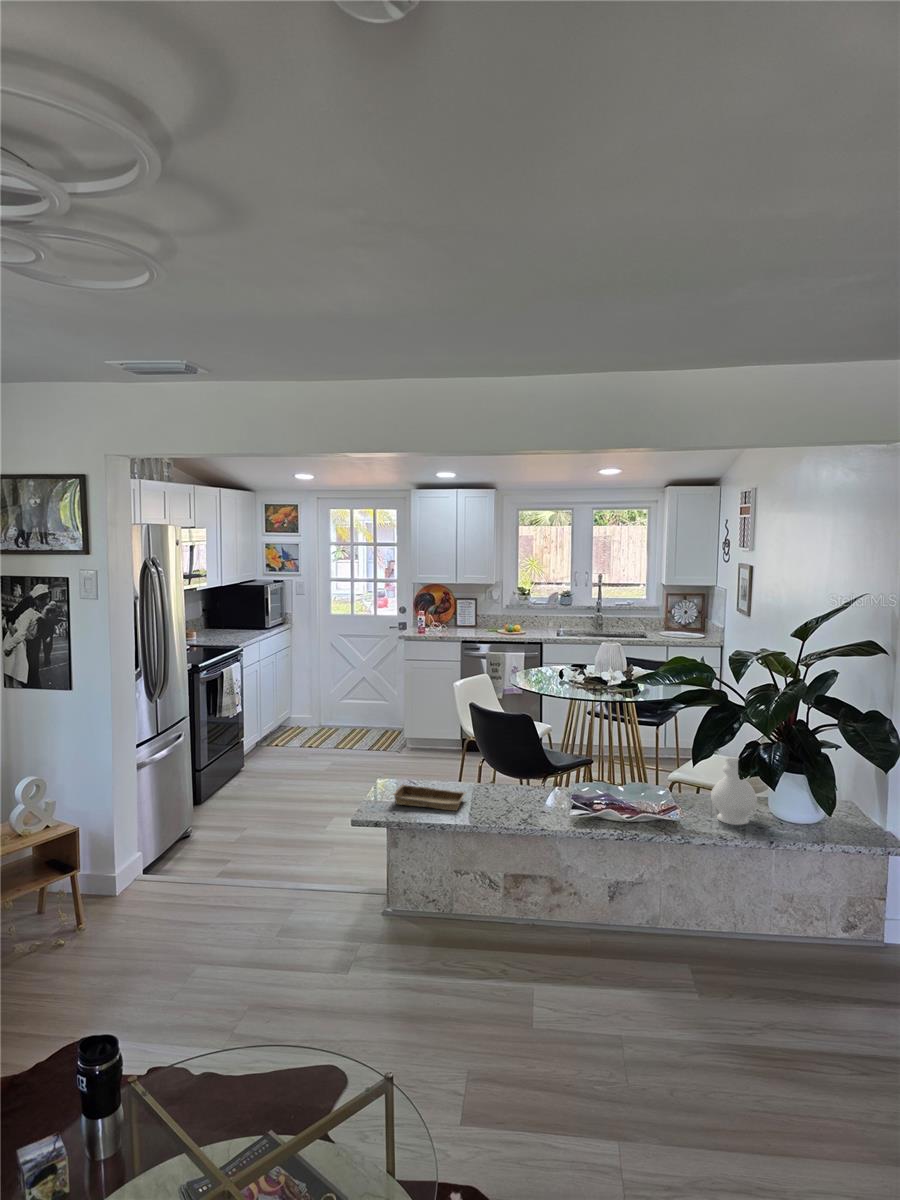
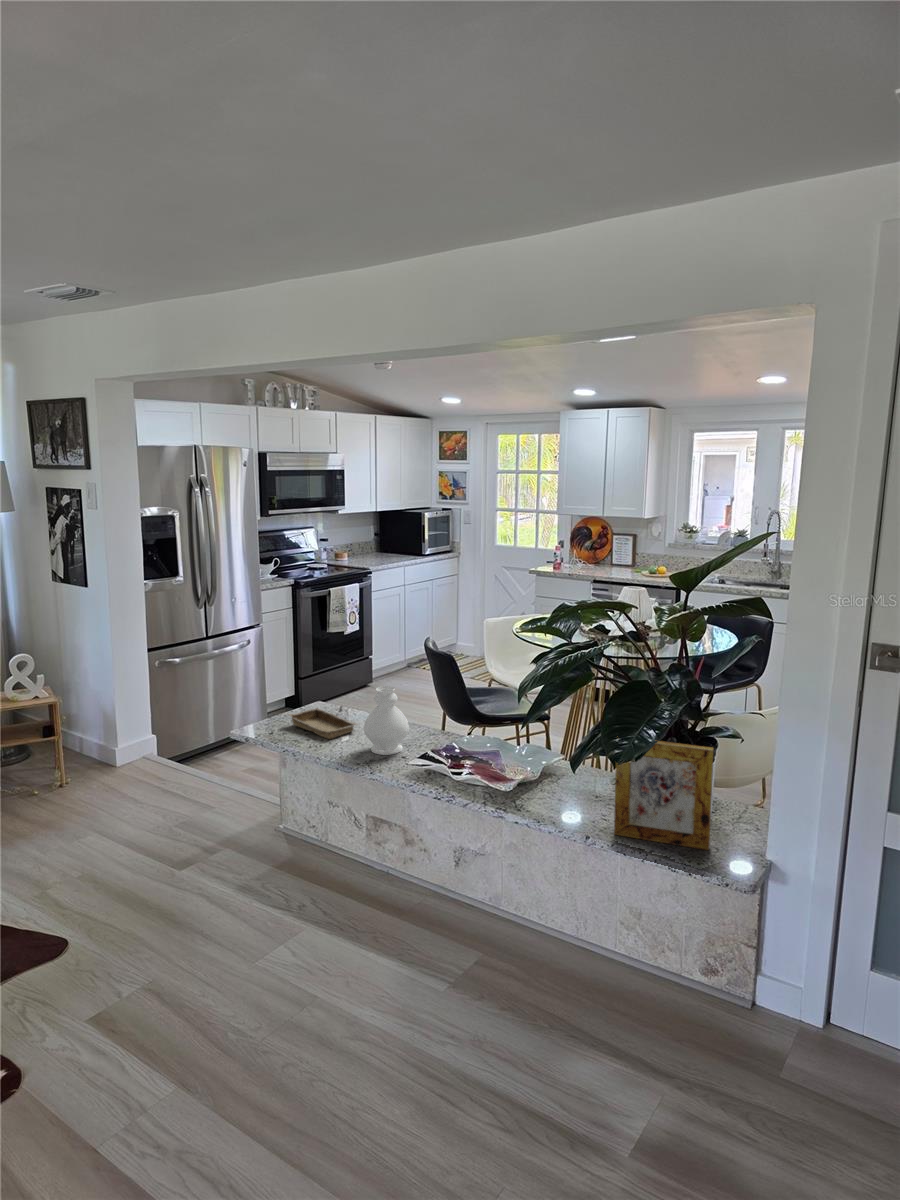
picture frame: none [803,755,875,835] -> present [614,741,714,850]
decorative vase: present [711,757,757,825] -> present [364,686,409,755]

